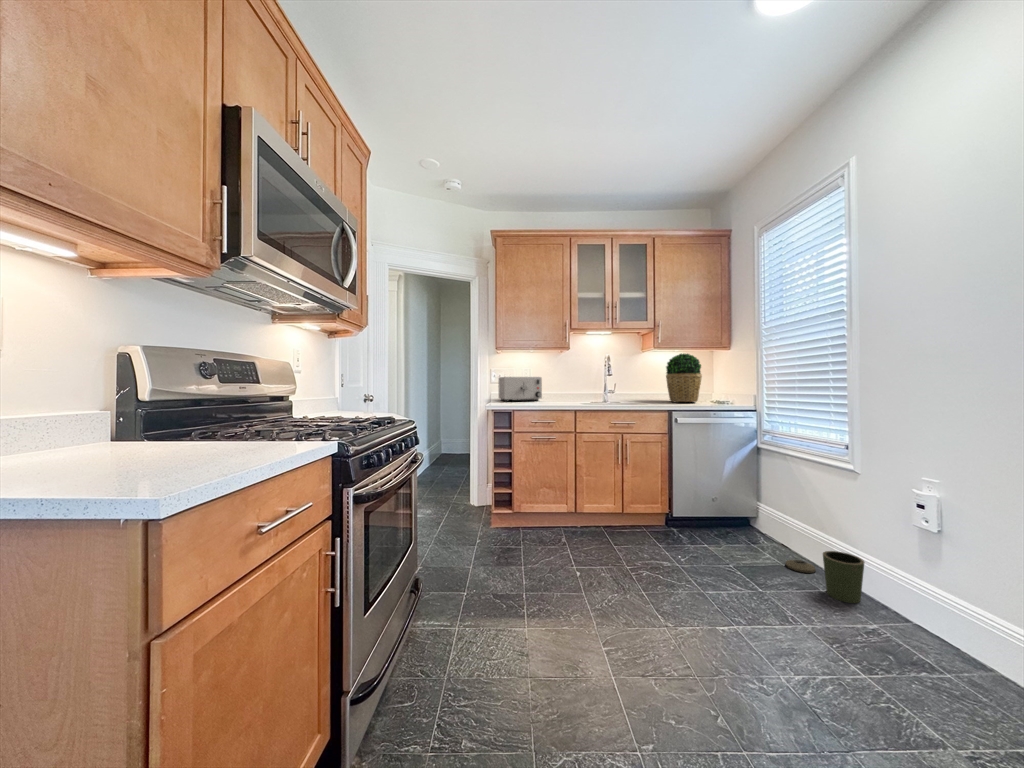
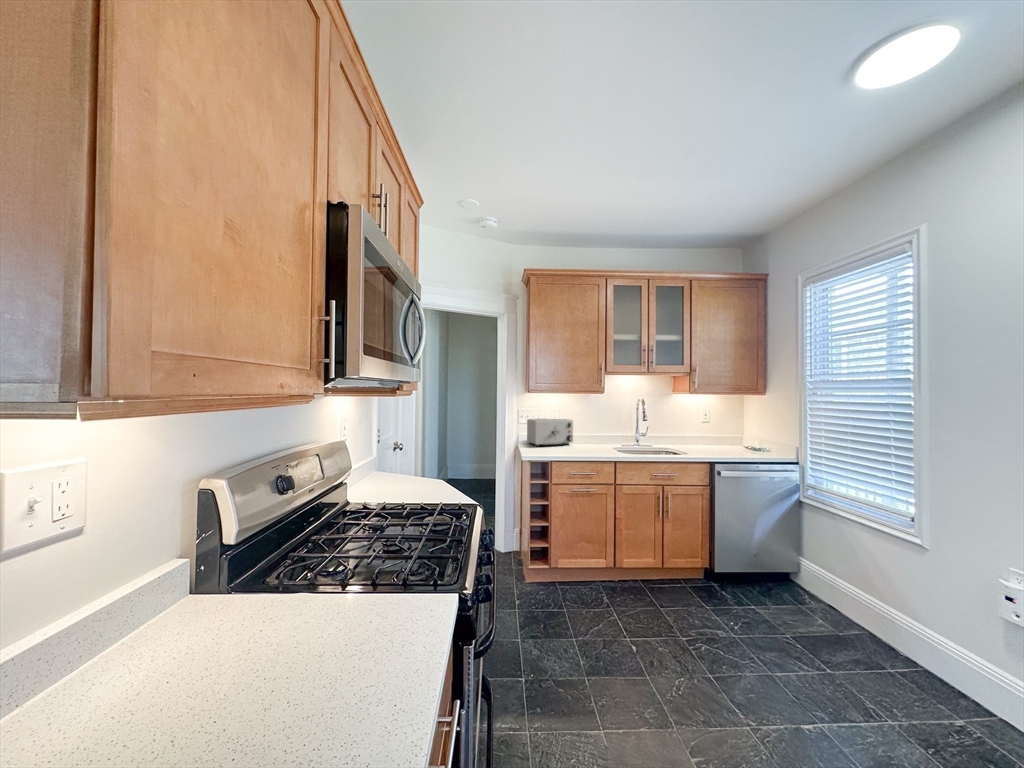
potted plant: present [666,354,702,402] -> none [700,397,738,449]
trash can: present [785,551,865,603] -> none [843,629,938,689]

